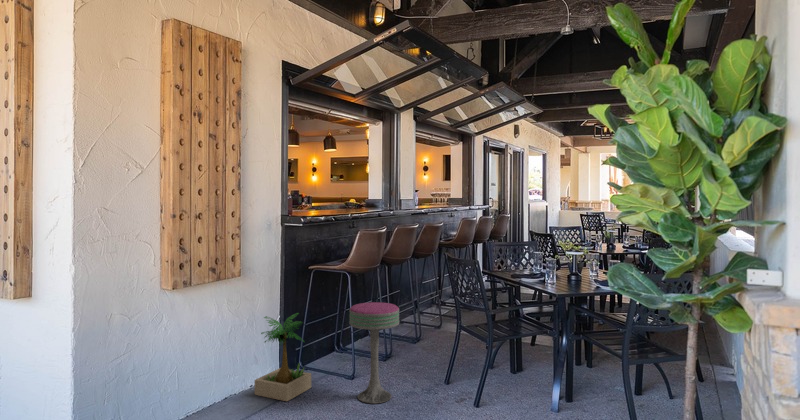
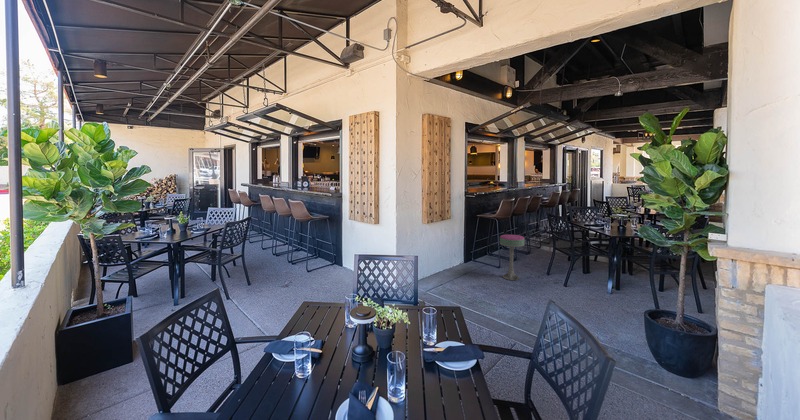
potted plant: present [255,313,311,401] -> none [455,237,481,275]

